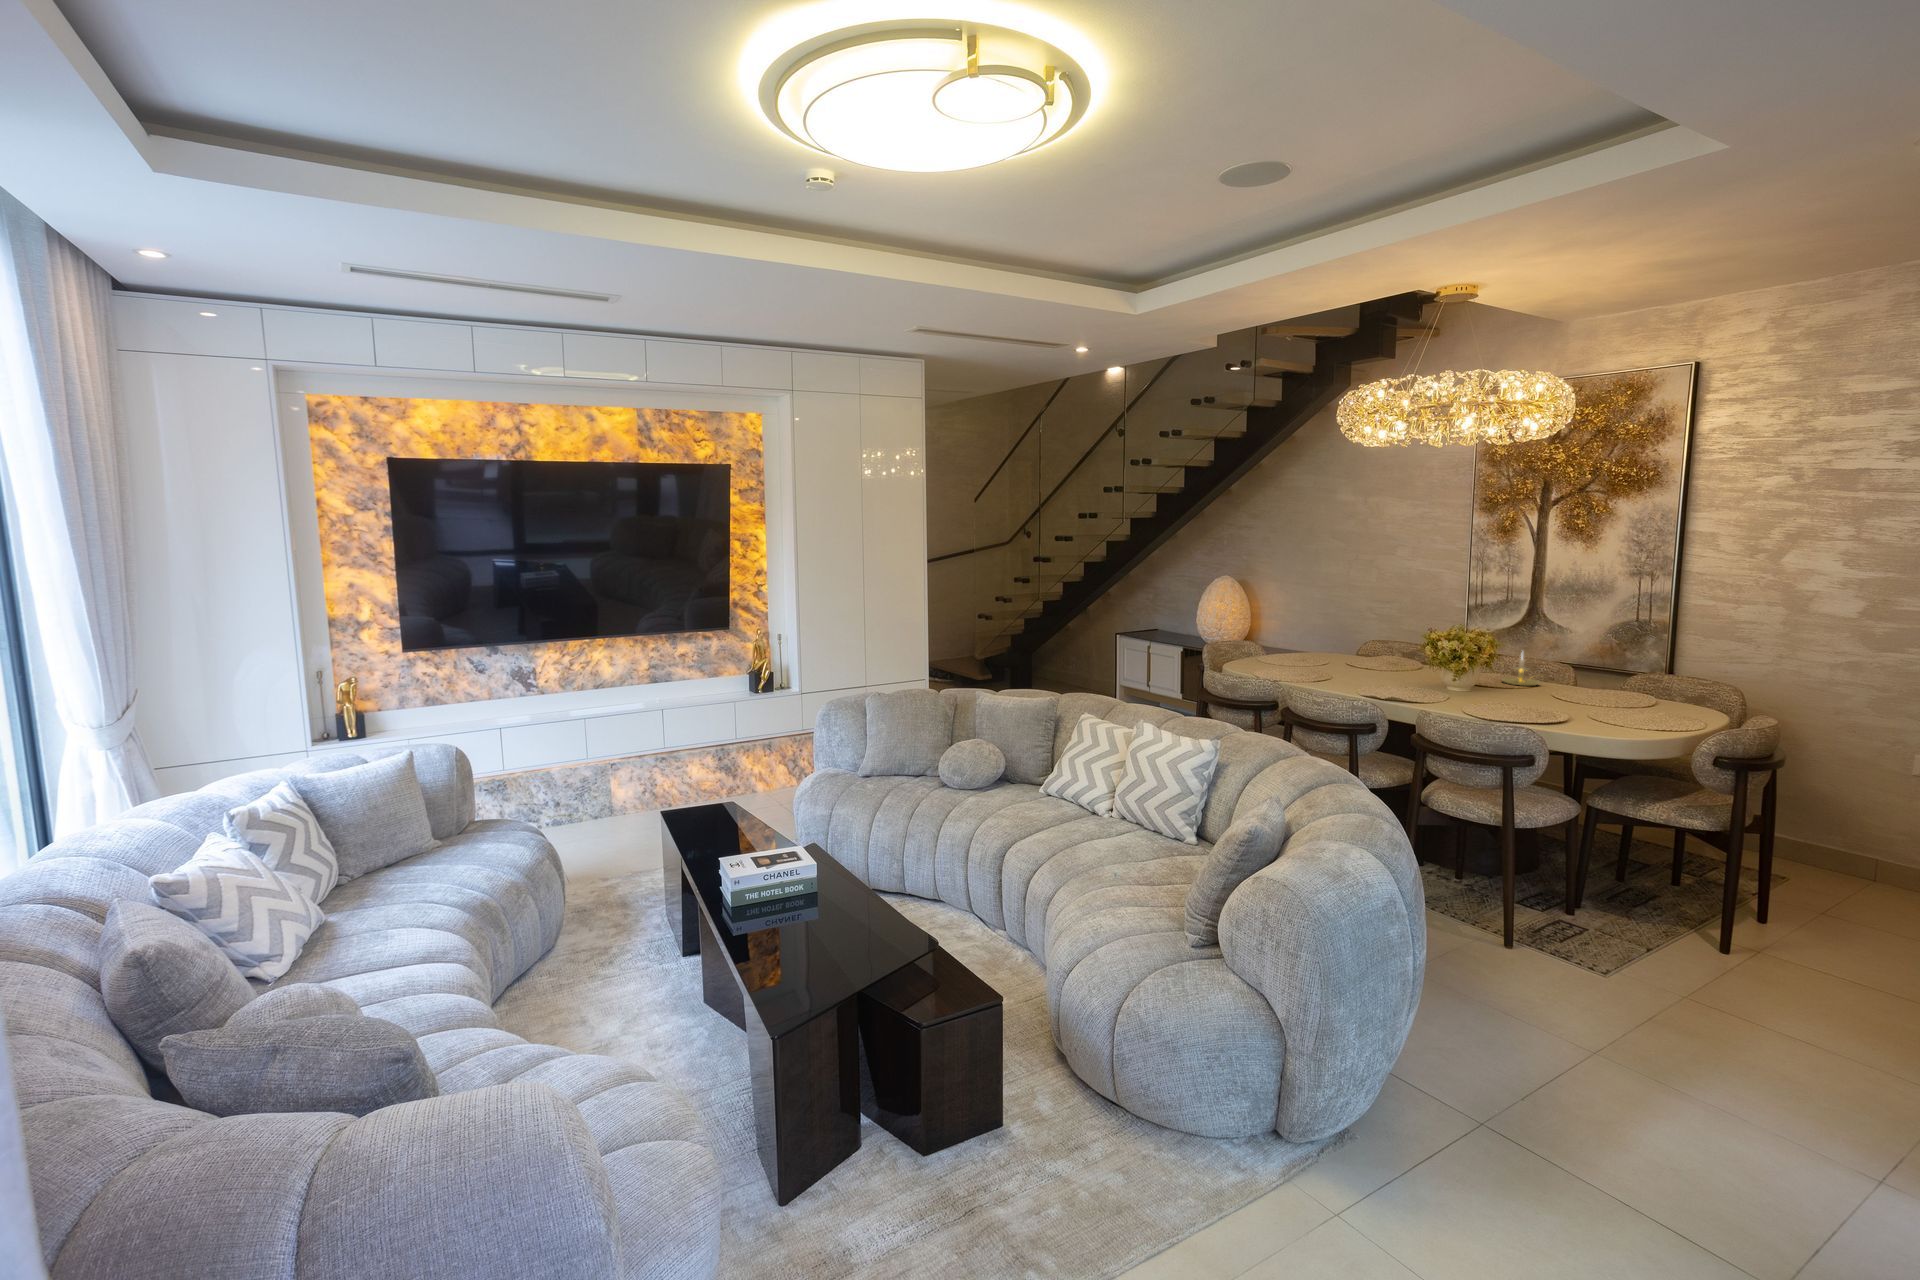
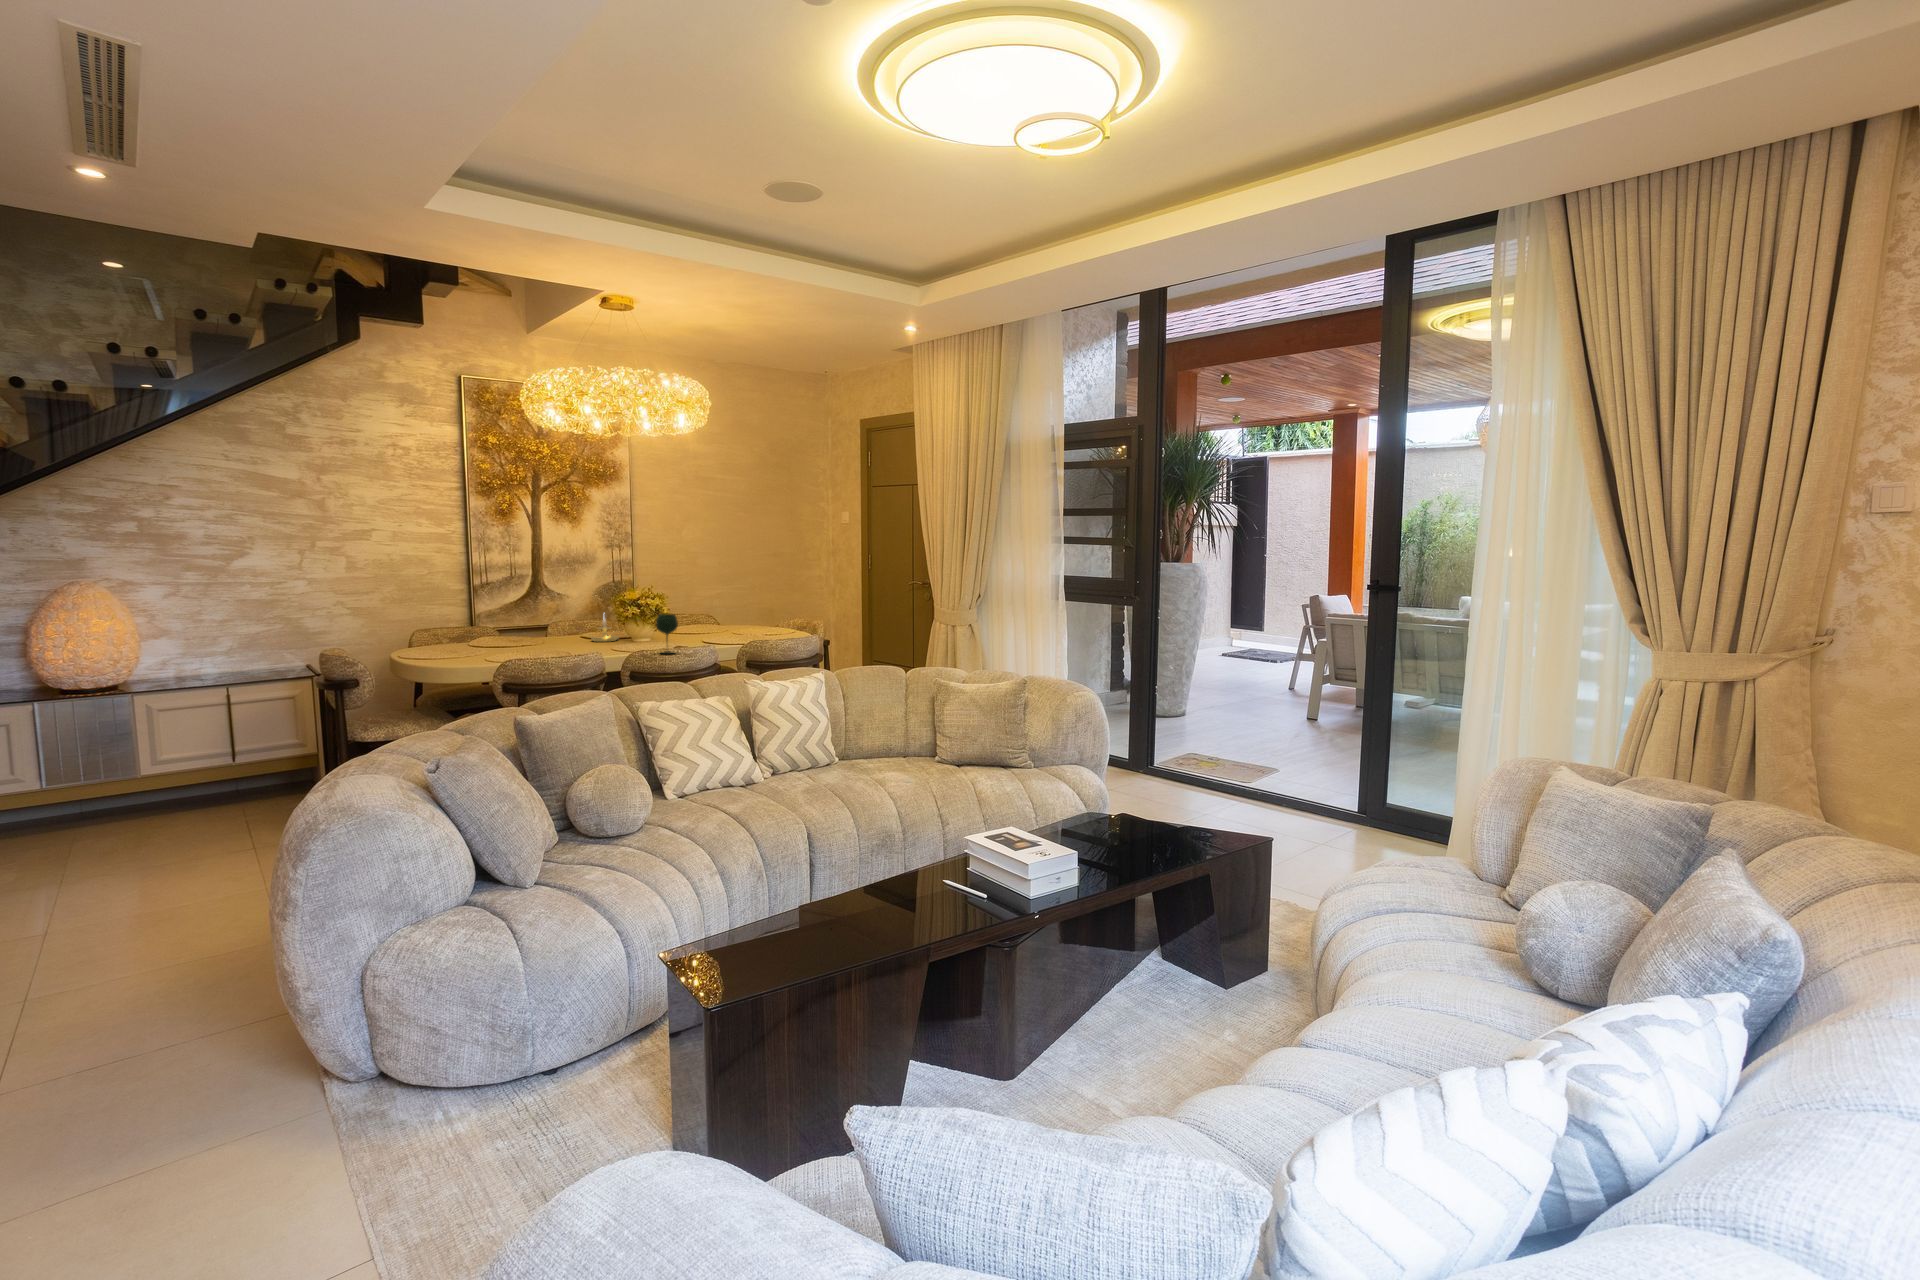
wine glass: none [1459,653,1489,704] -> present [656,613,678,654]

